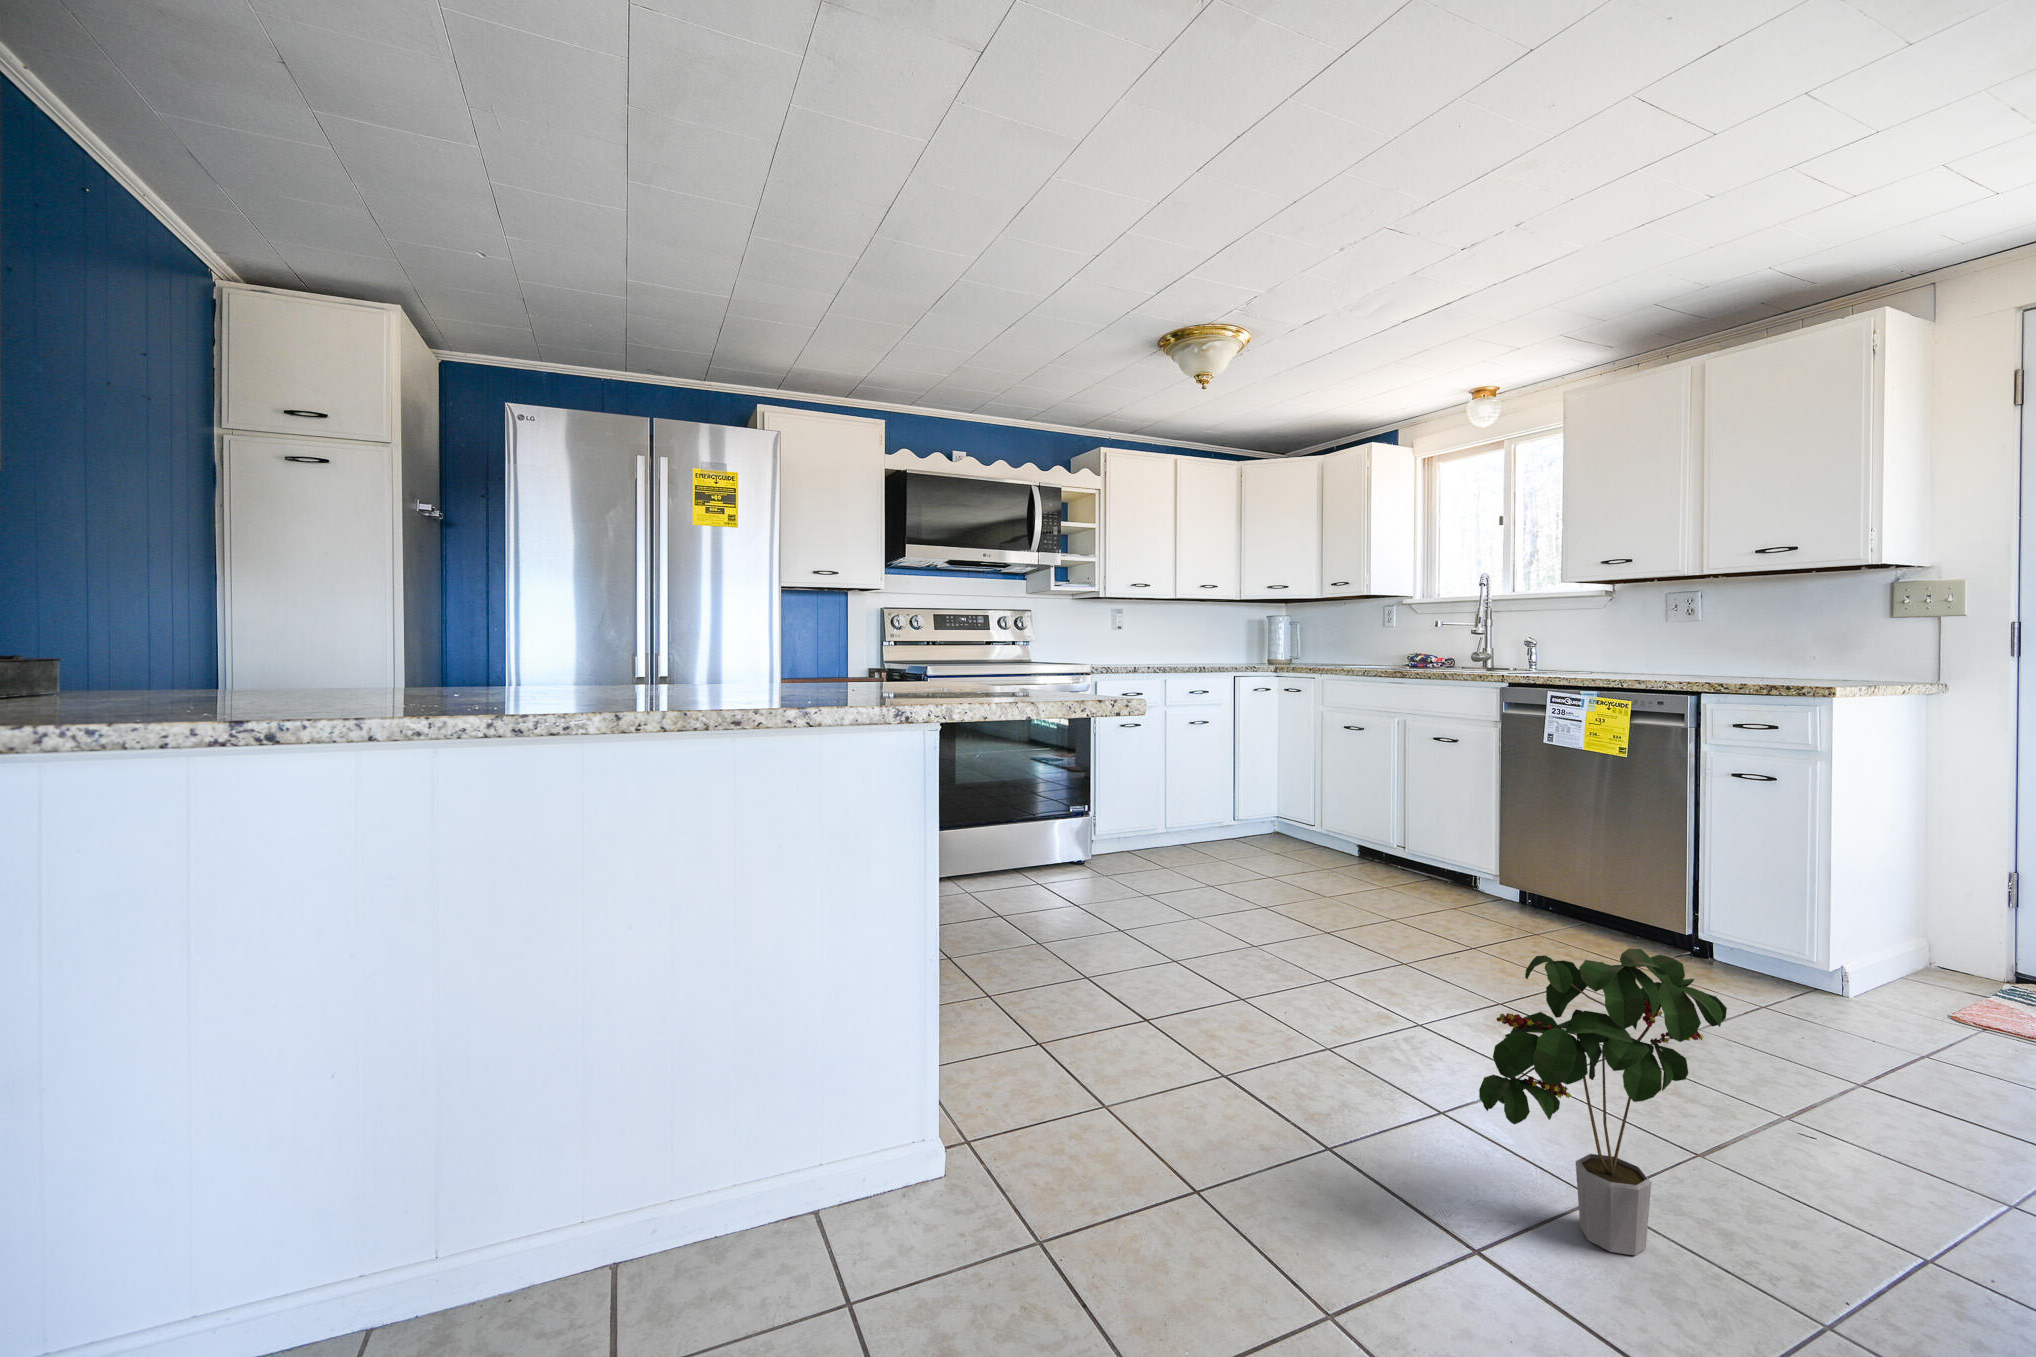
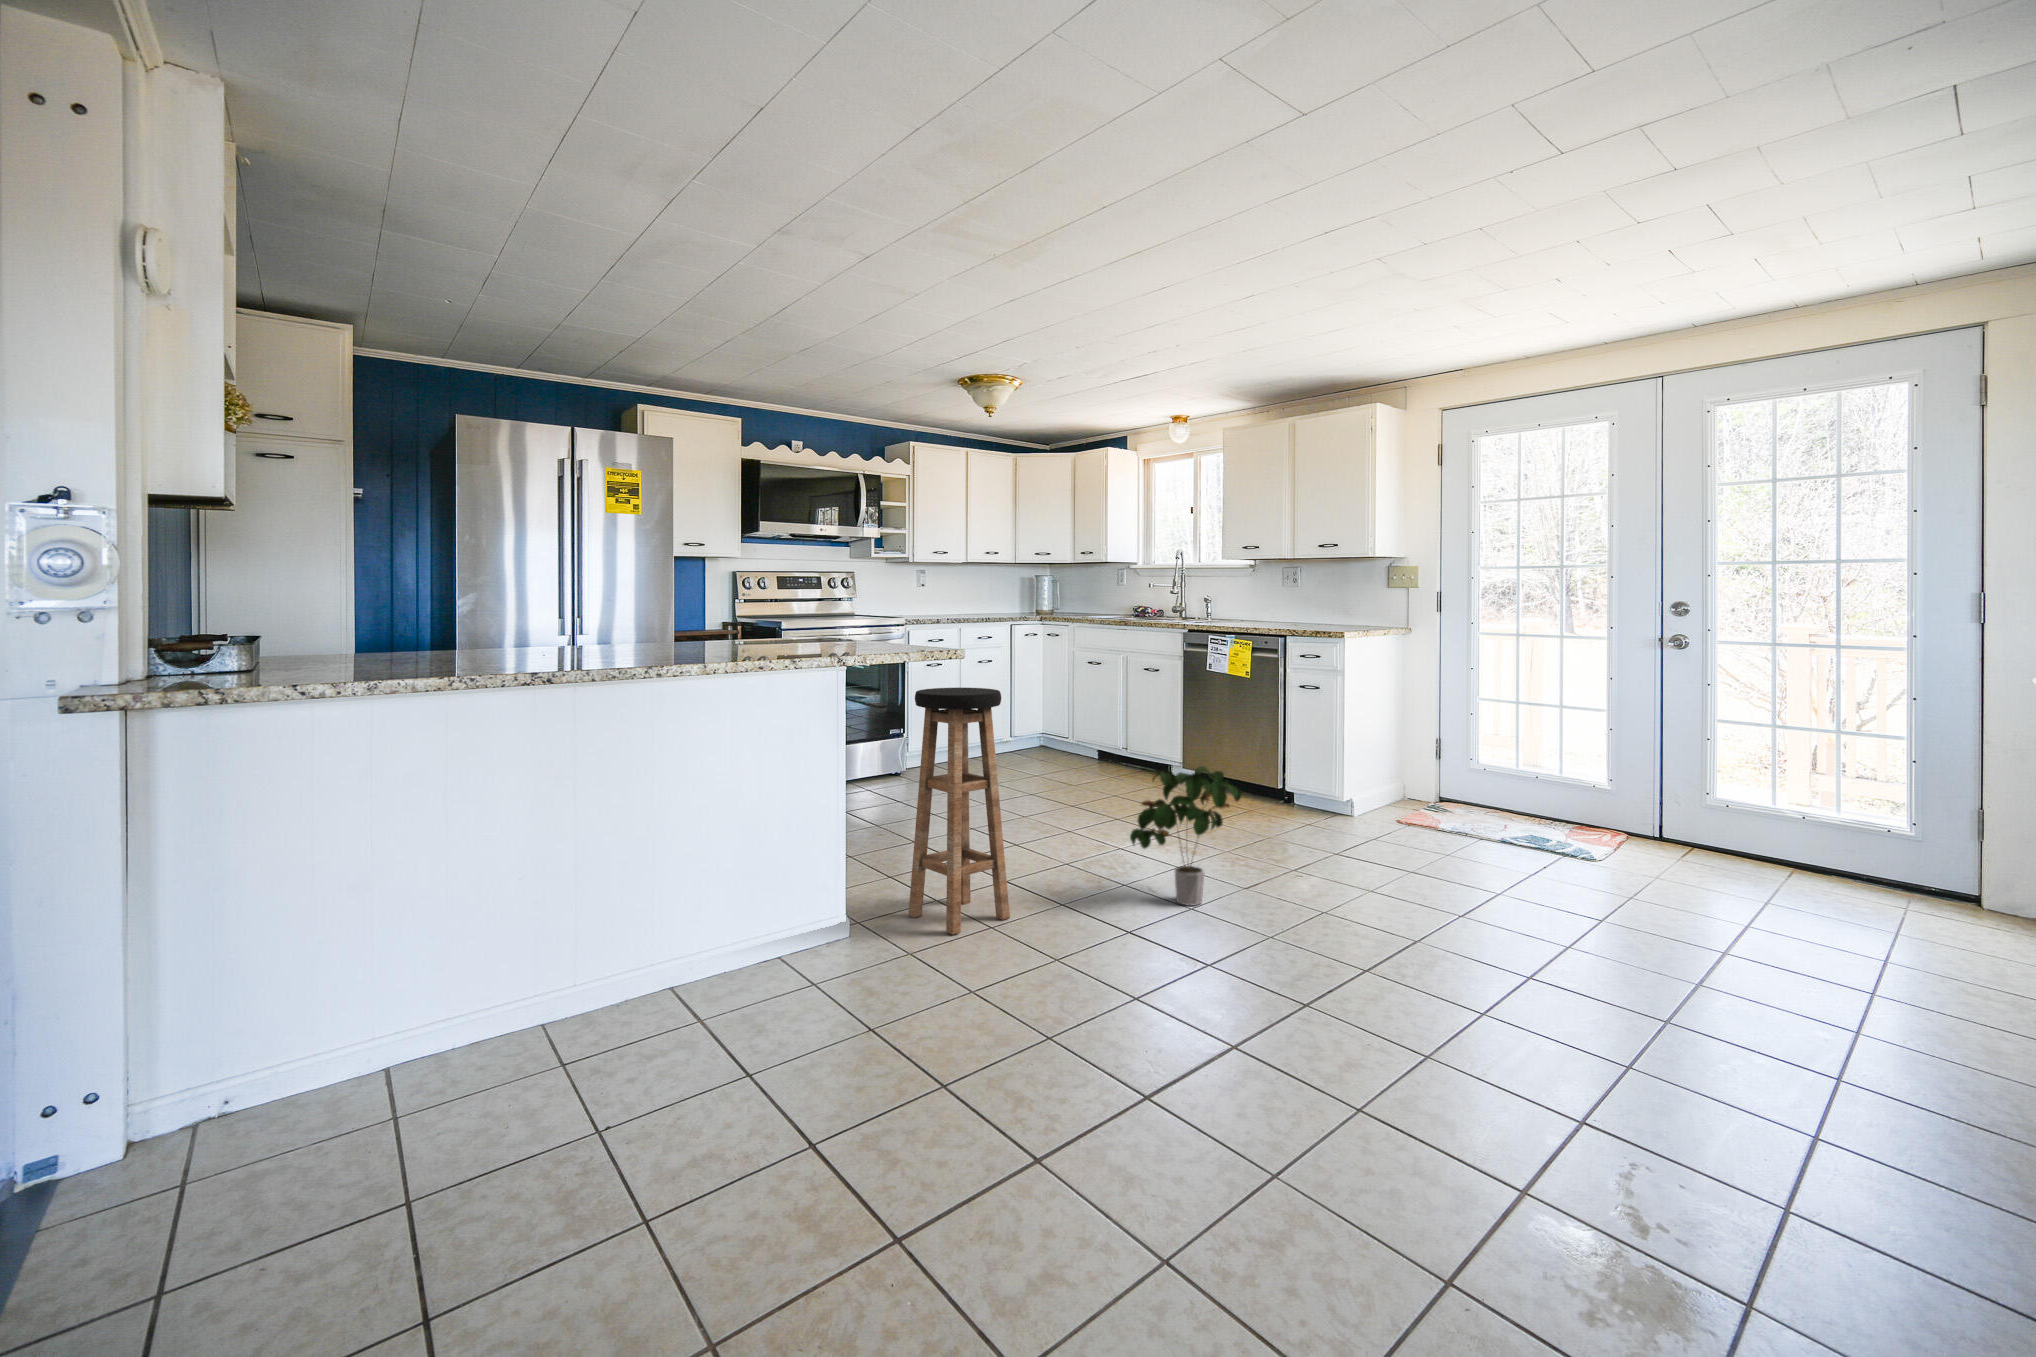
bar stool: none [1026,772,1223,1288] -> present [908,688,1010,935]

